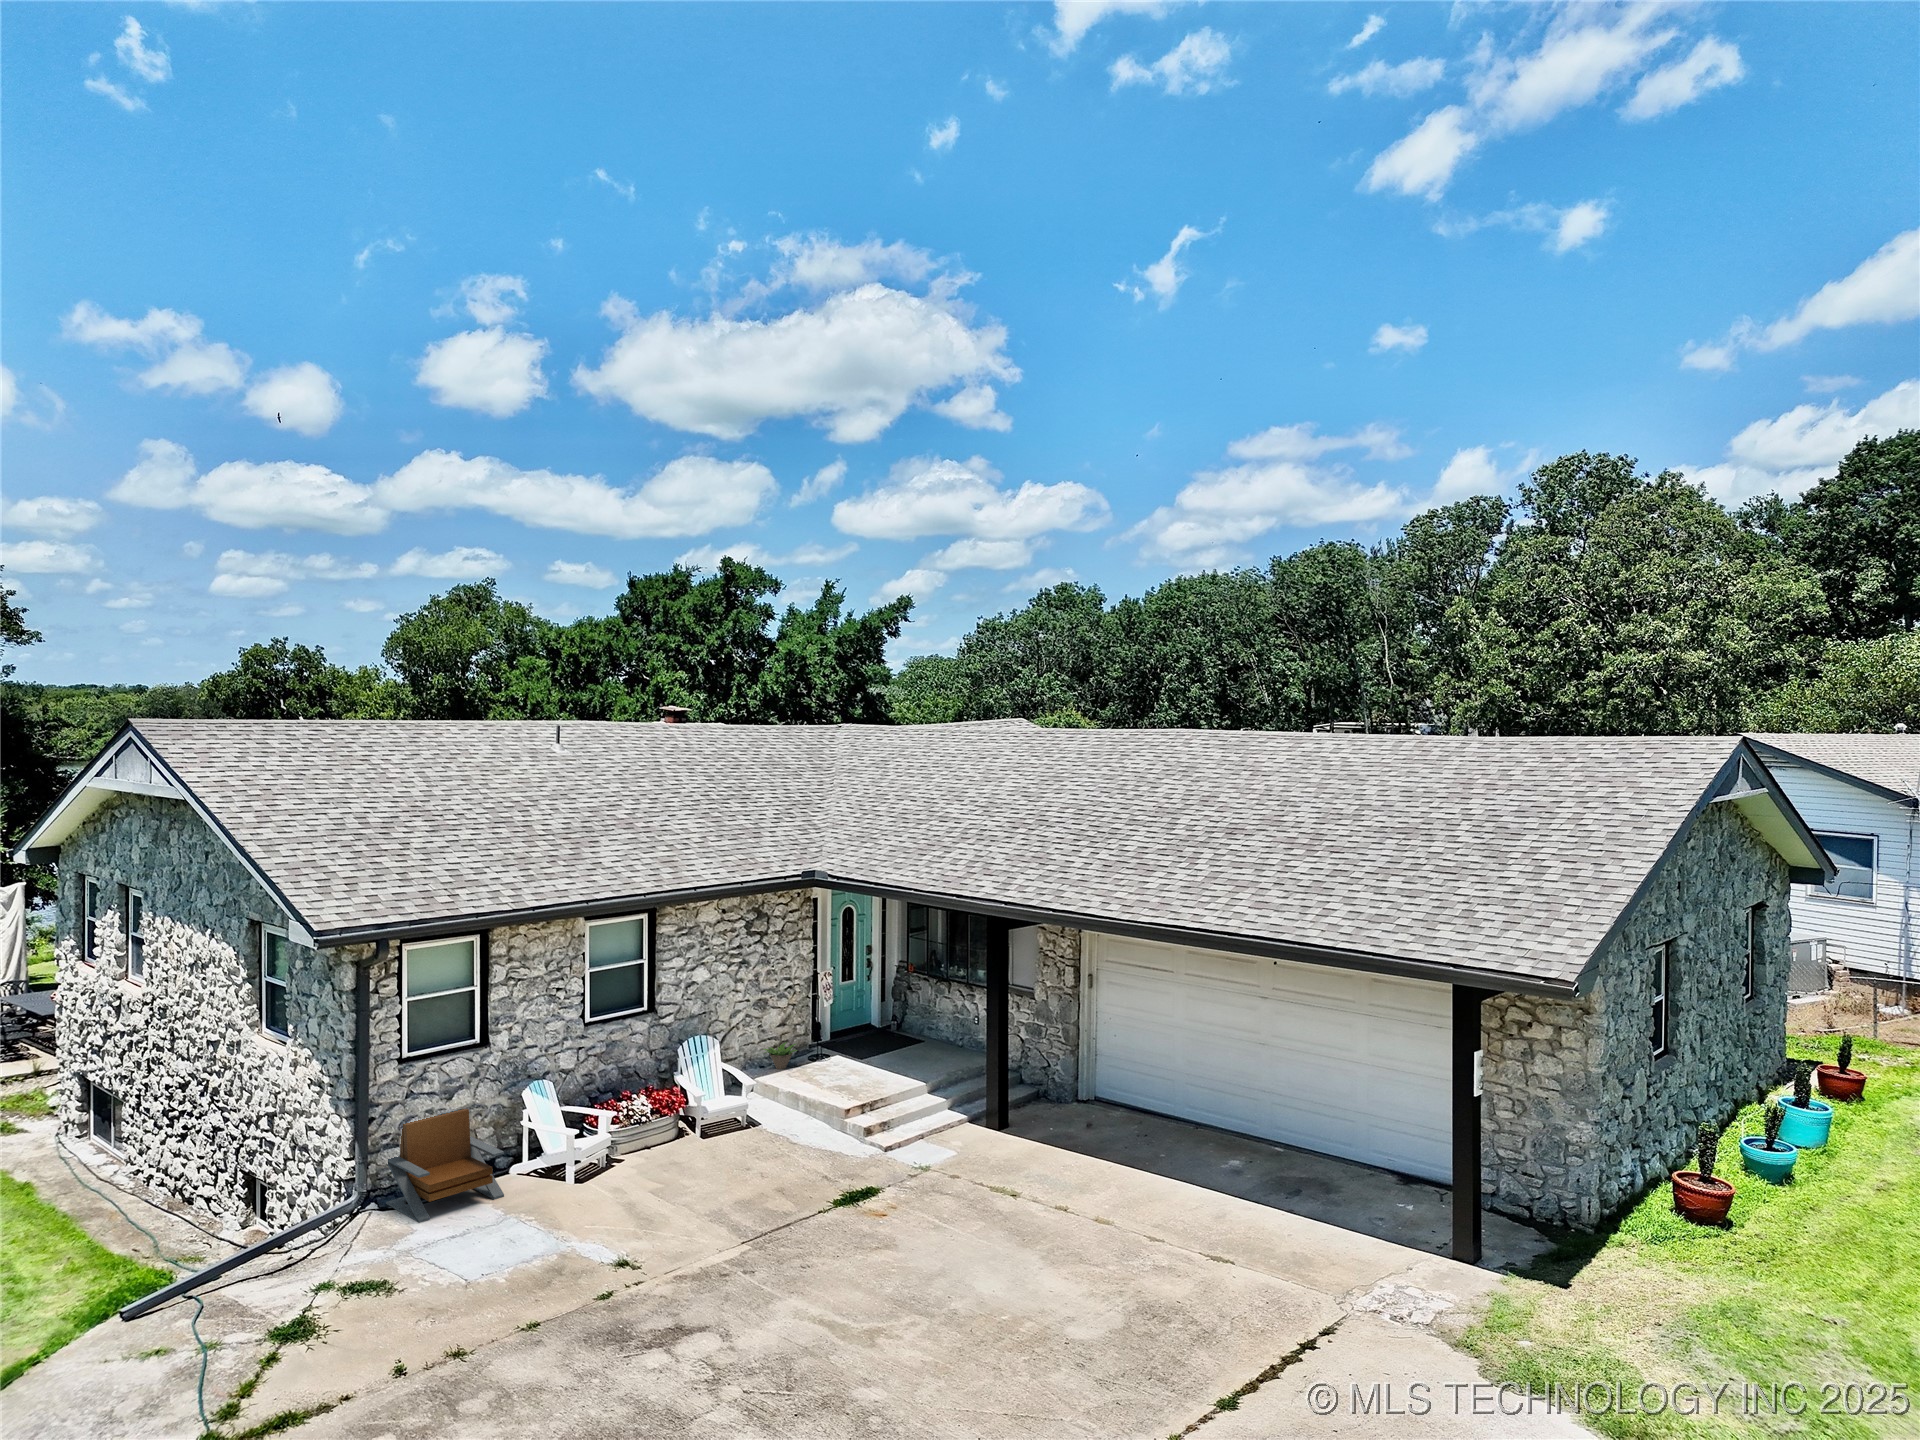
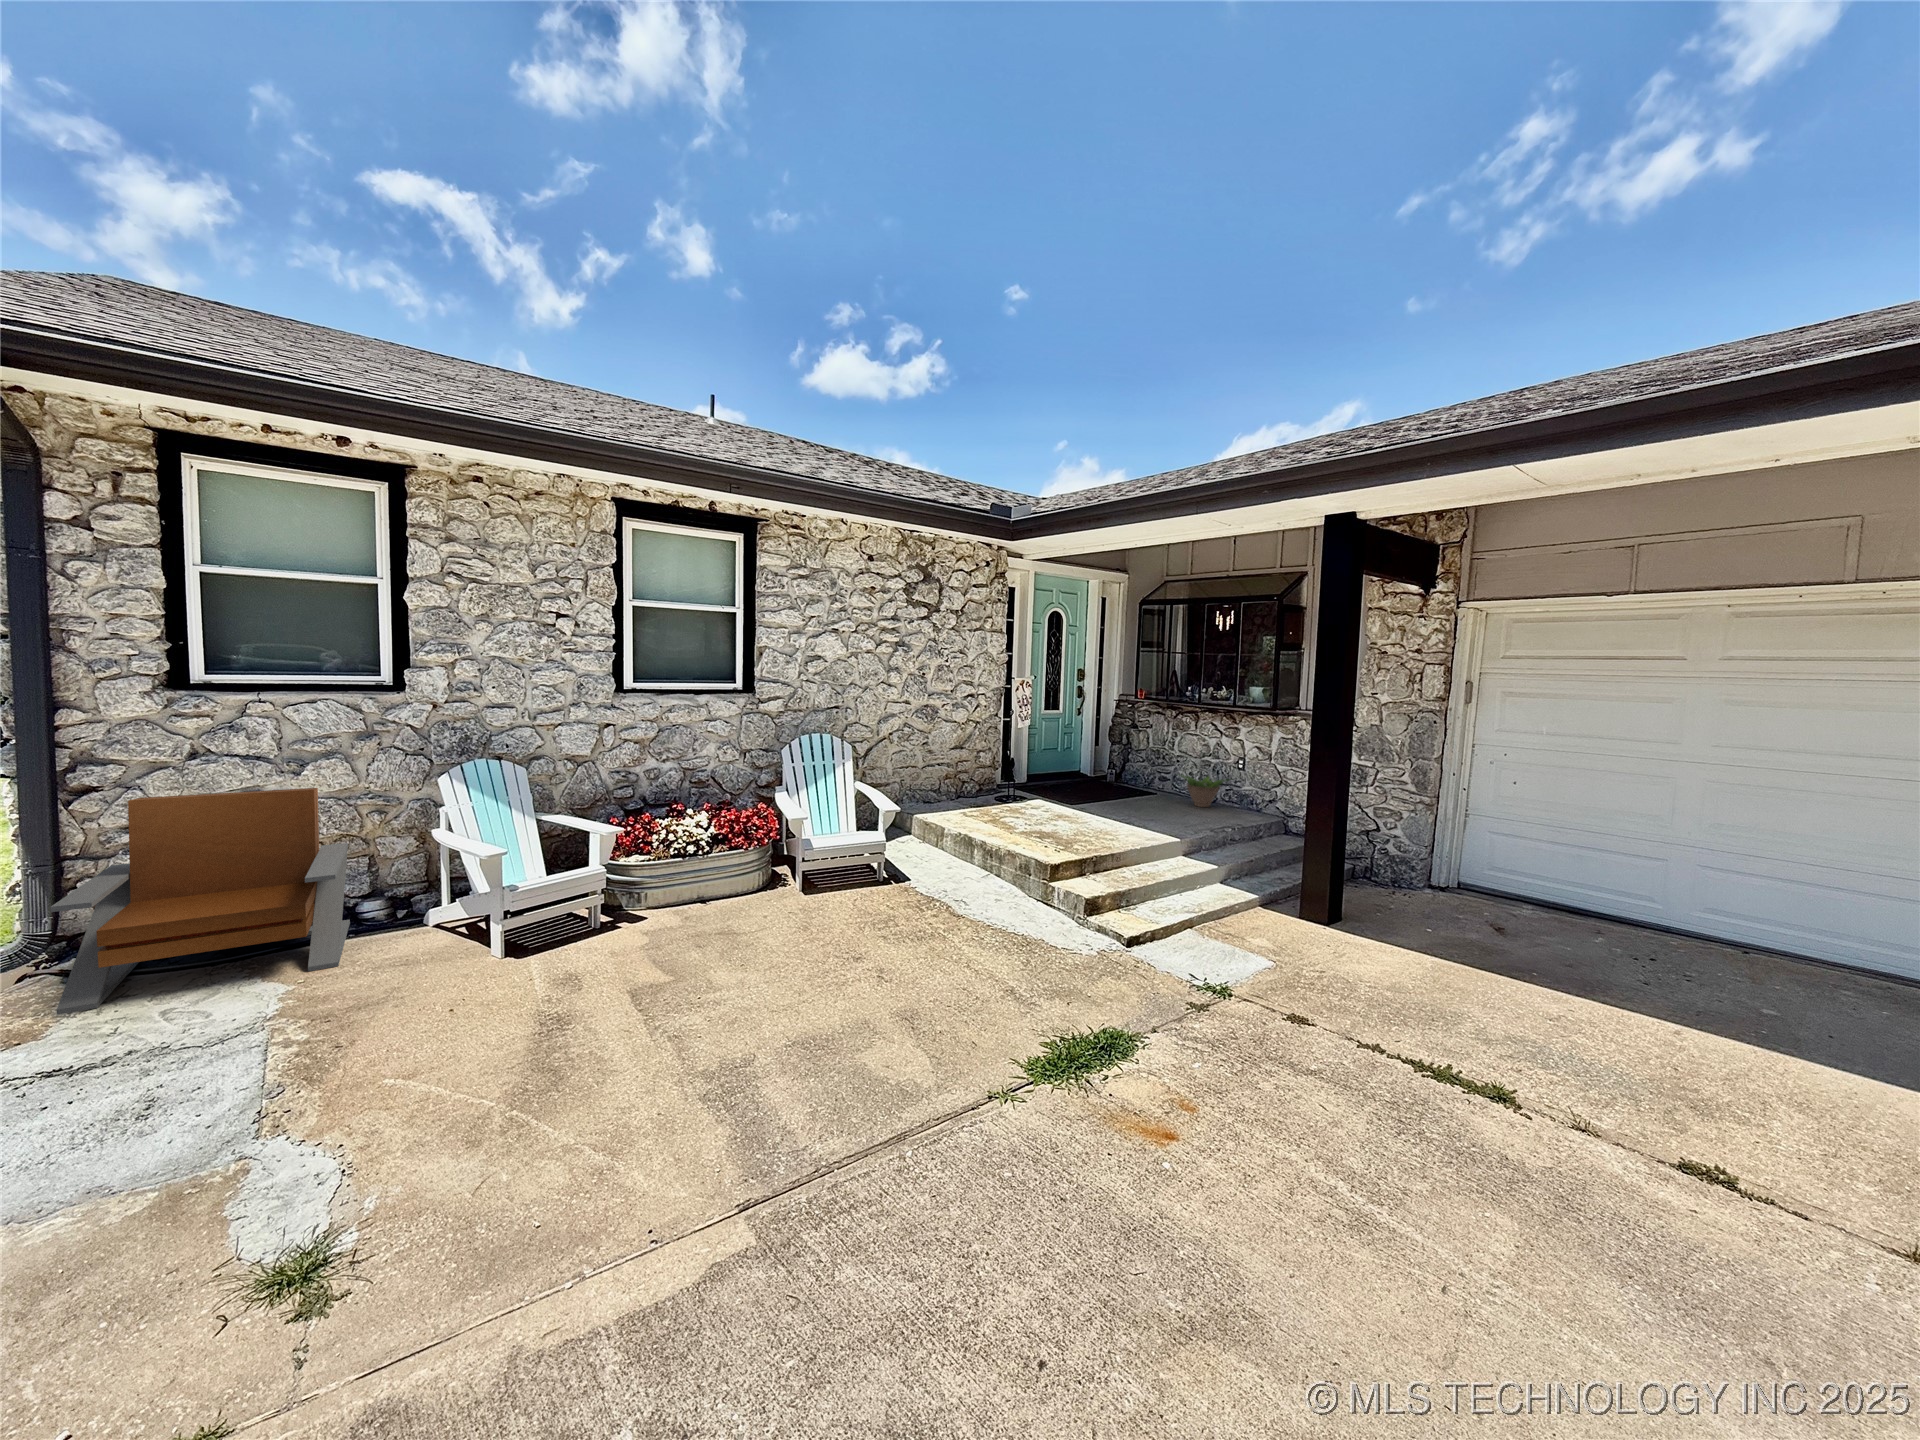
decorative plant: present [764,1042,798,1069] -> present [1181,775,1226,807]

